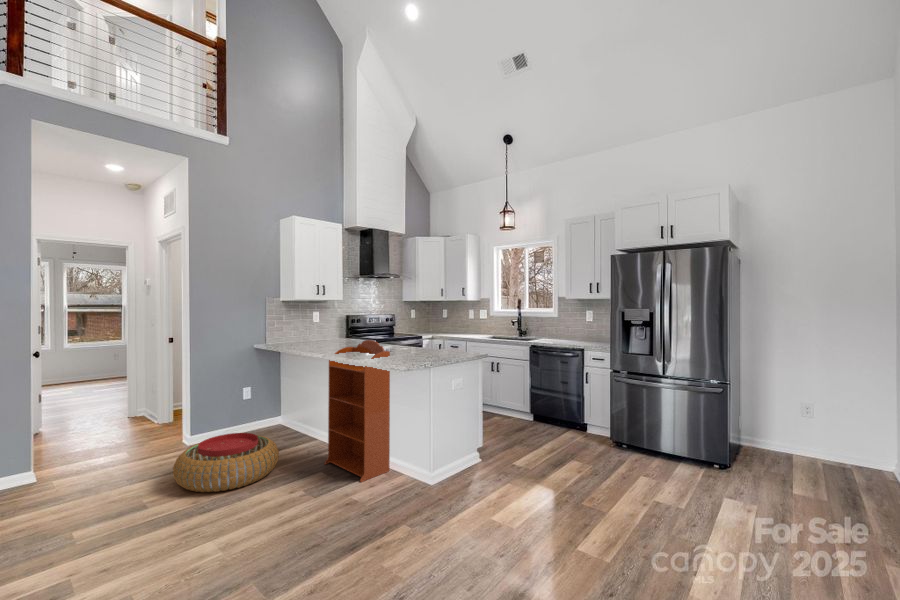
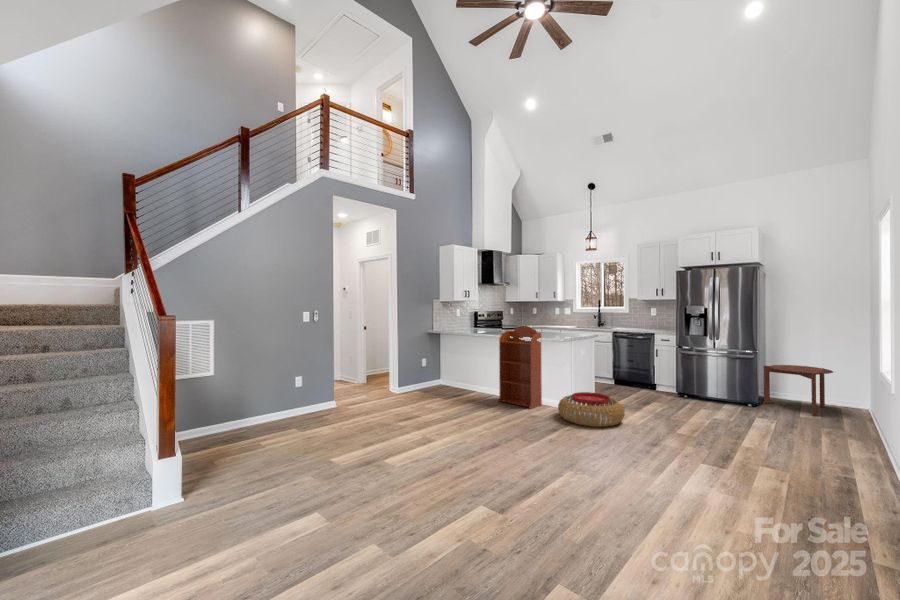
side table: none [739,400,847,491] -> present [764,365,833,416]
pouf: present [173,433,279,492] -> present [558,392,624,427]

